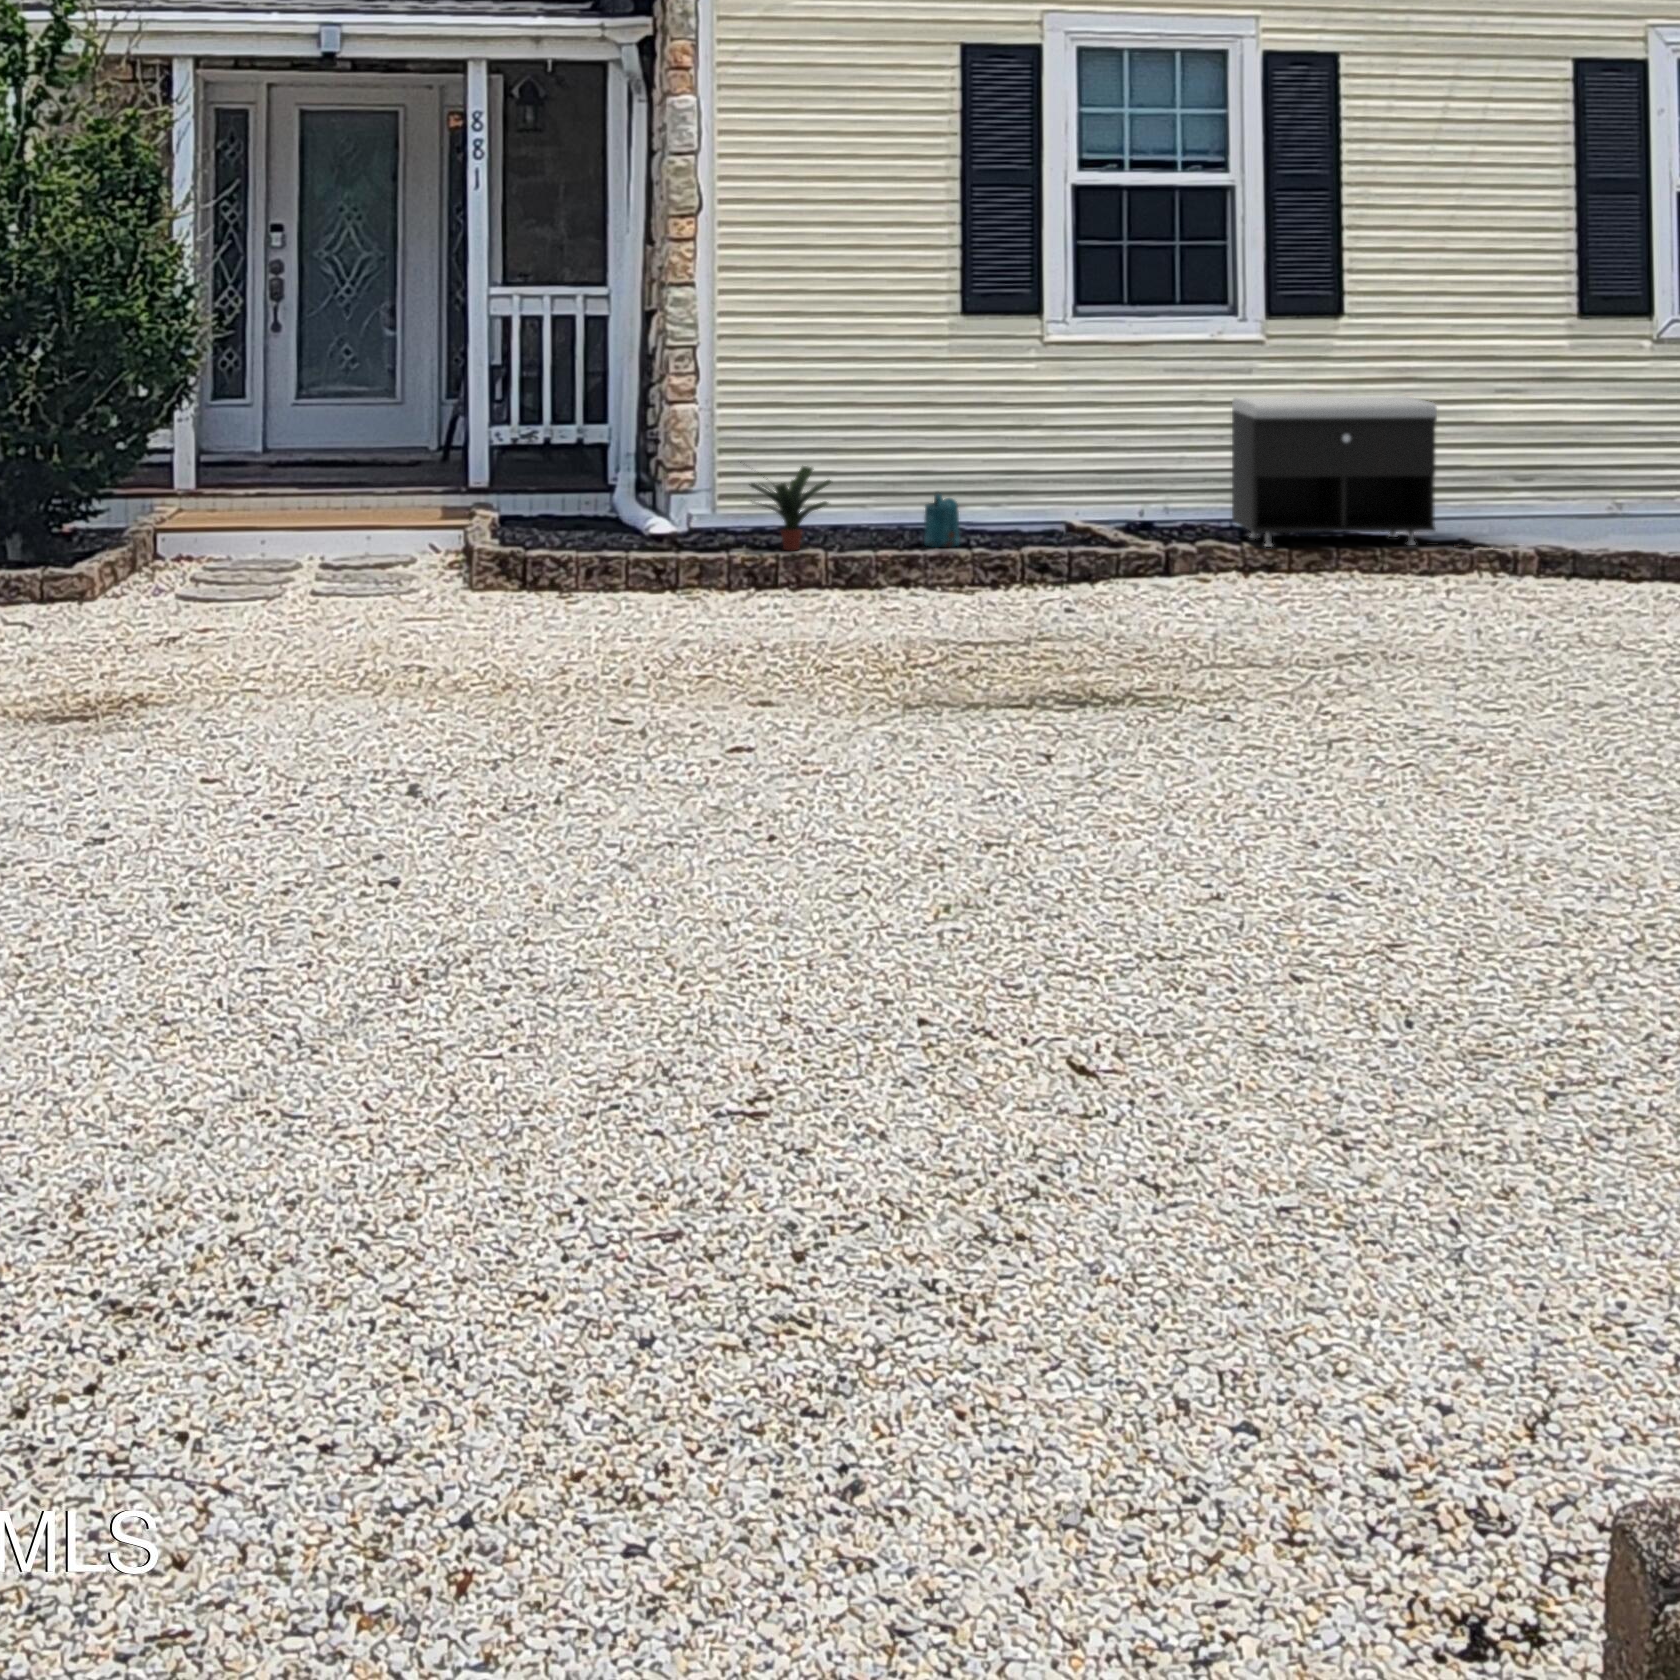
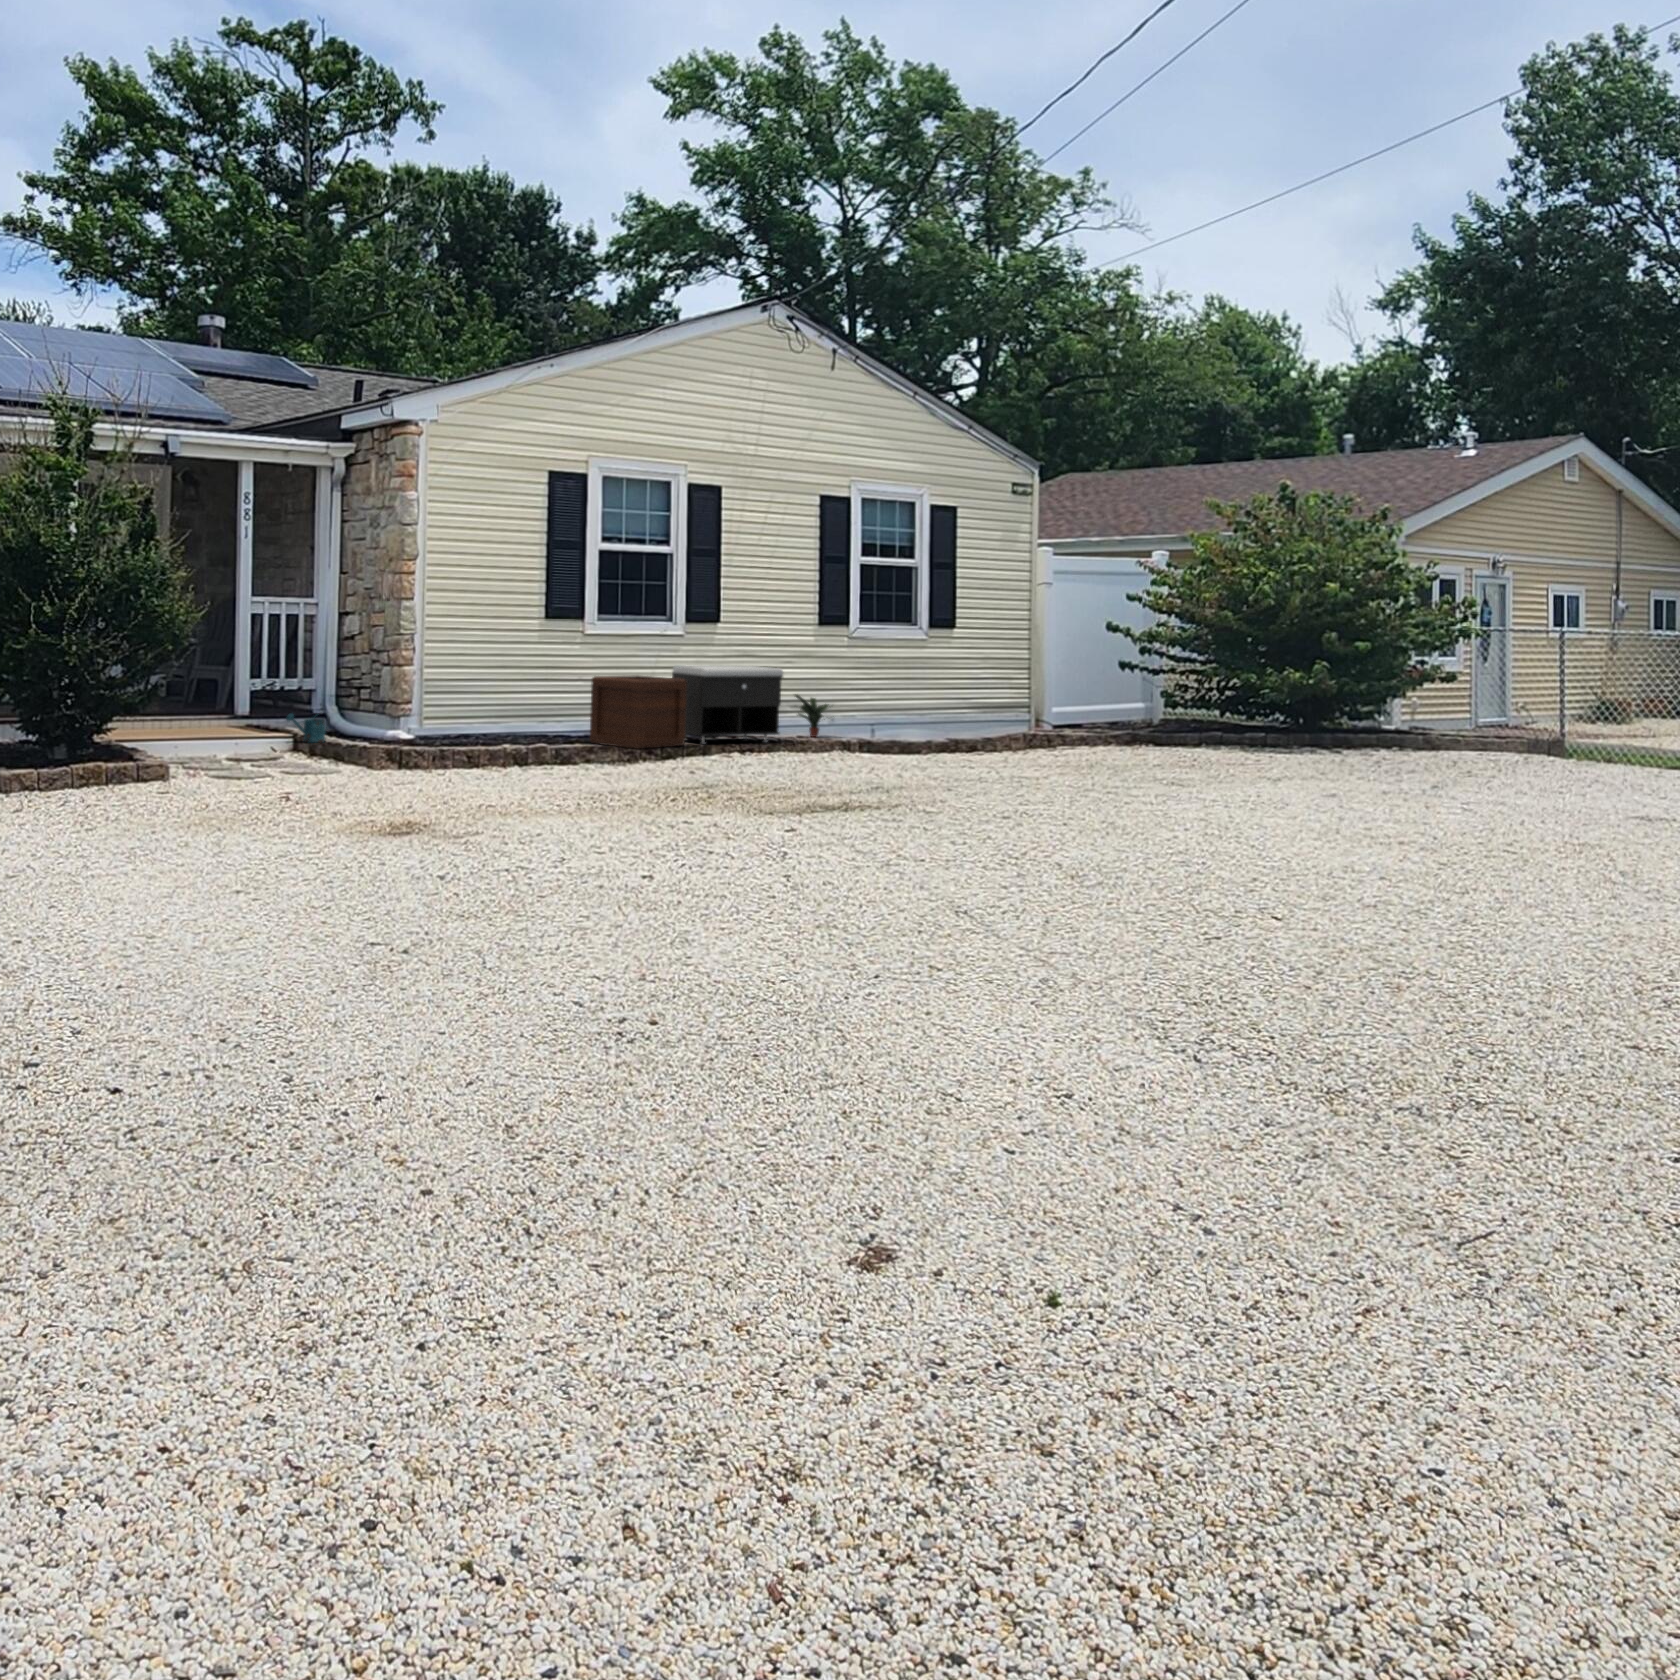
wooden crate: none [1048,416,1211,555] -> present [590,676,687,749]
potted plant: present [740,462,831,550] -> present [795,694,829,737]
watering can: present [924,492,960,547] -> present [286,713,330,743]

